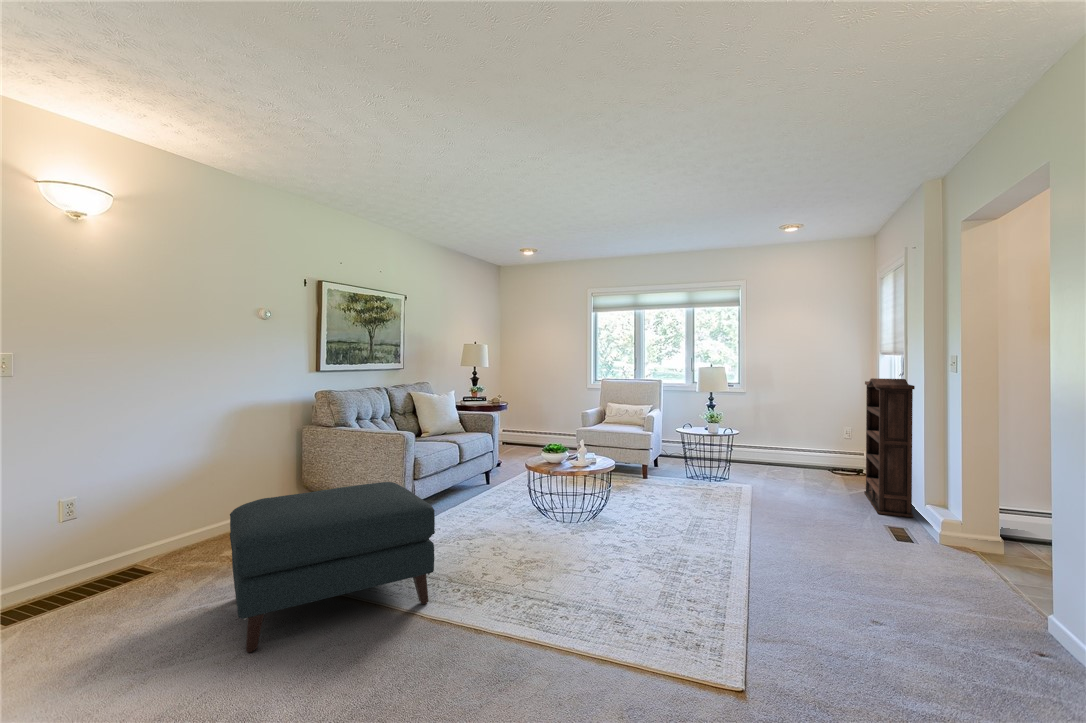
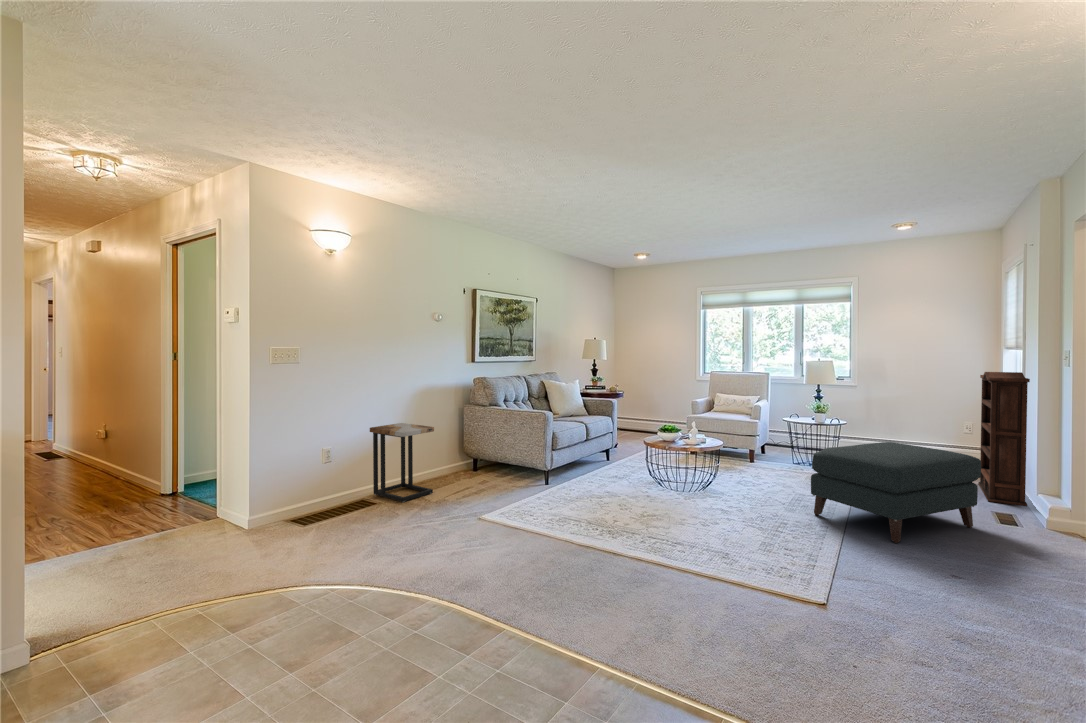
side table: none [149,455,248,567] -> present [370,423,434,502]
ottoman: present [230,482,435,653] -> present [811,442,981,543]

